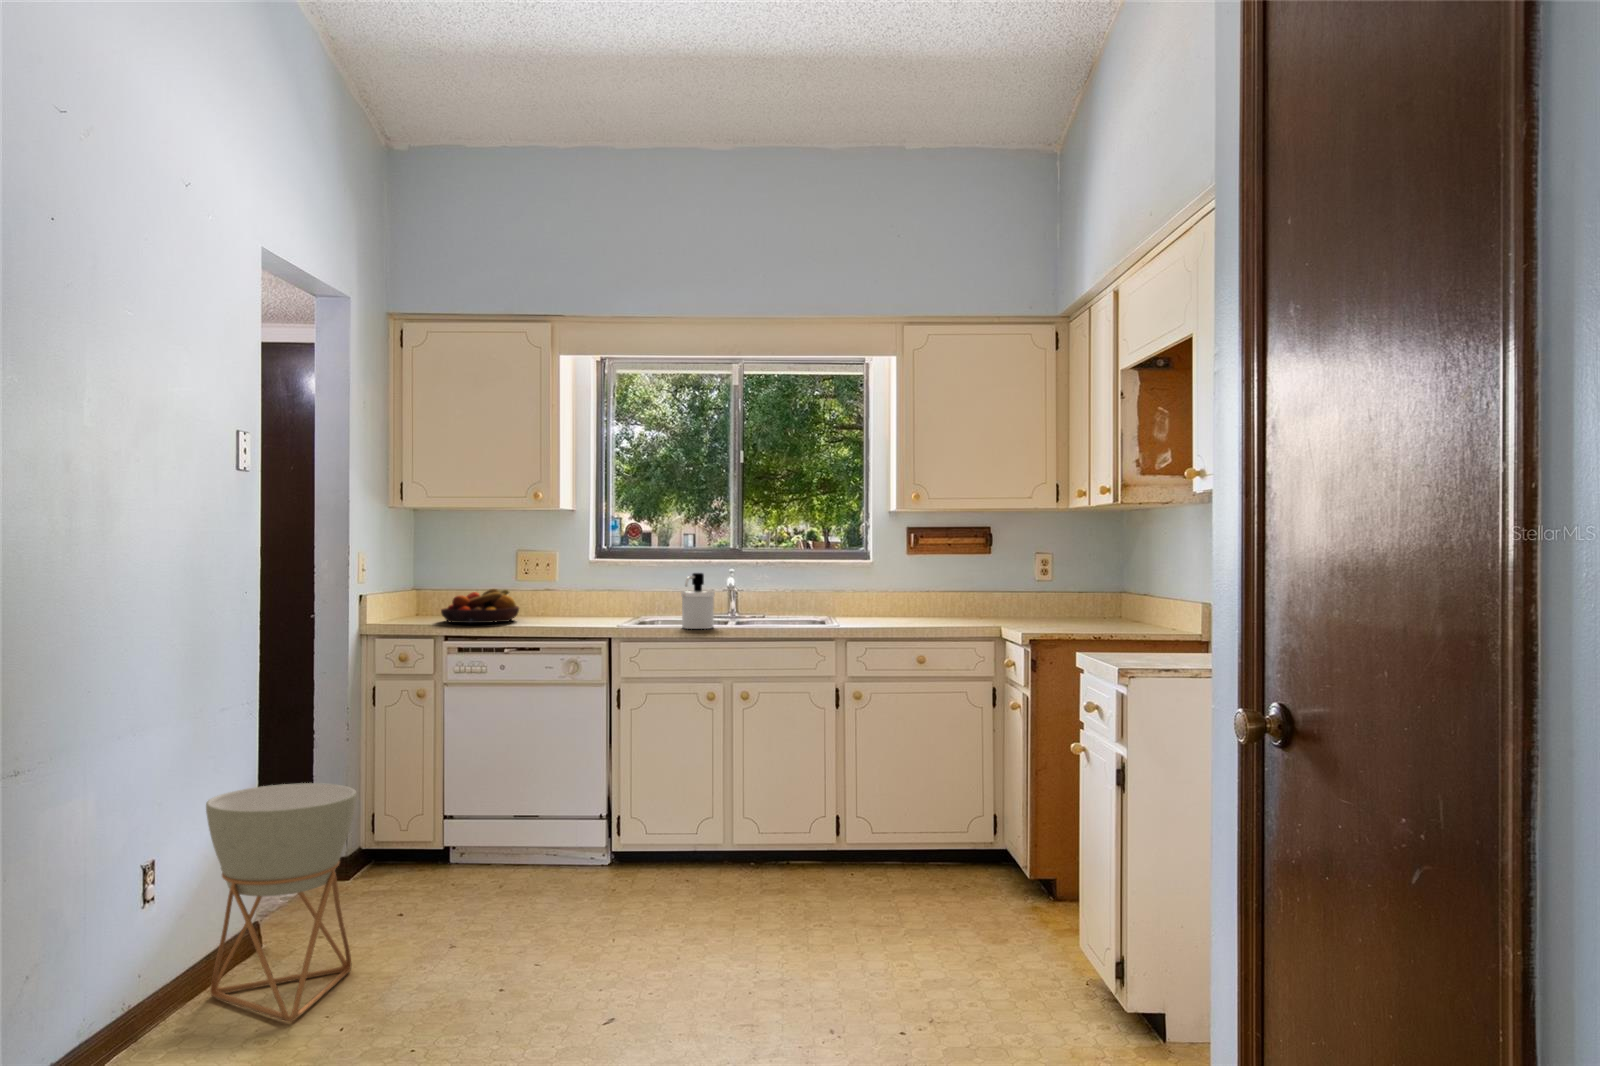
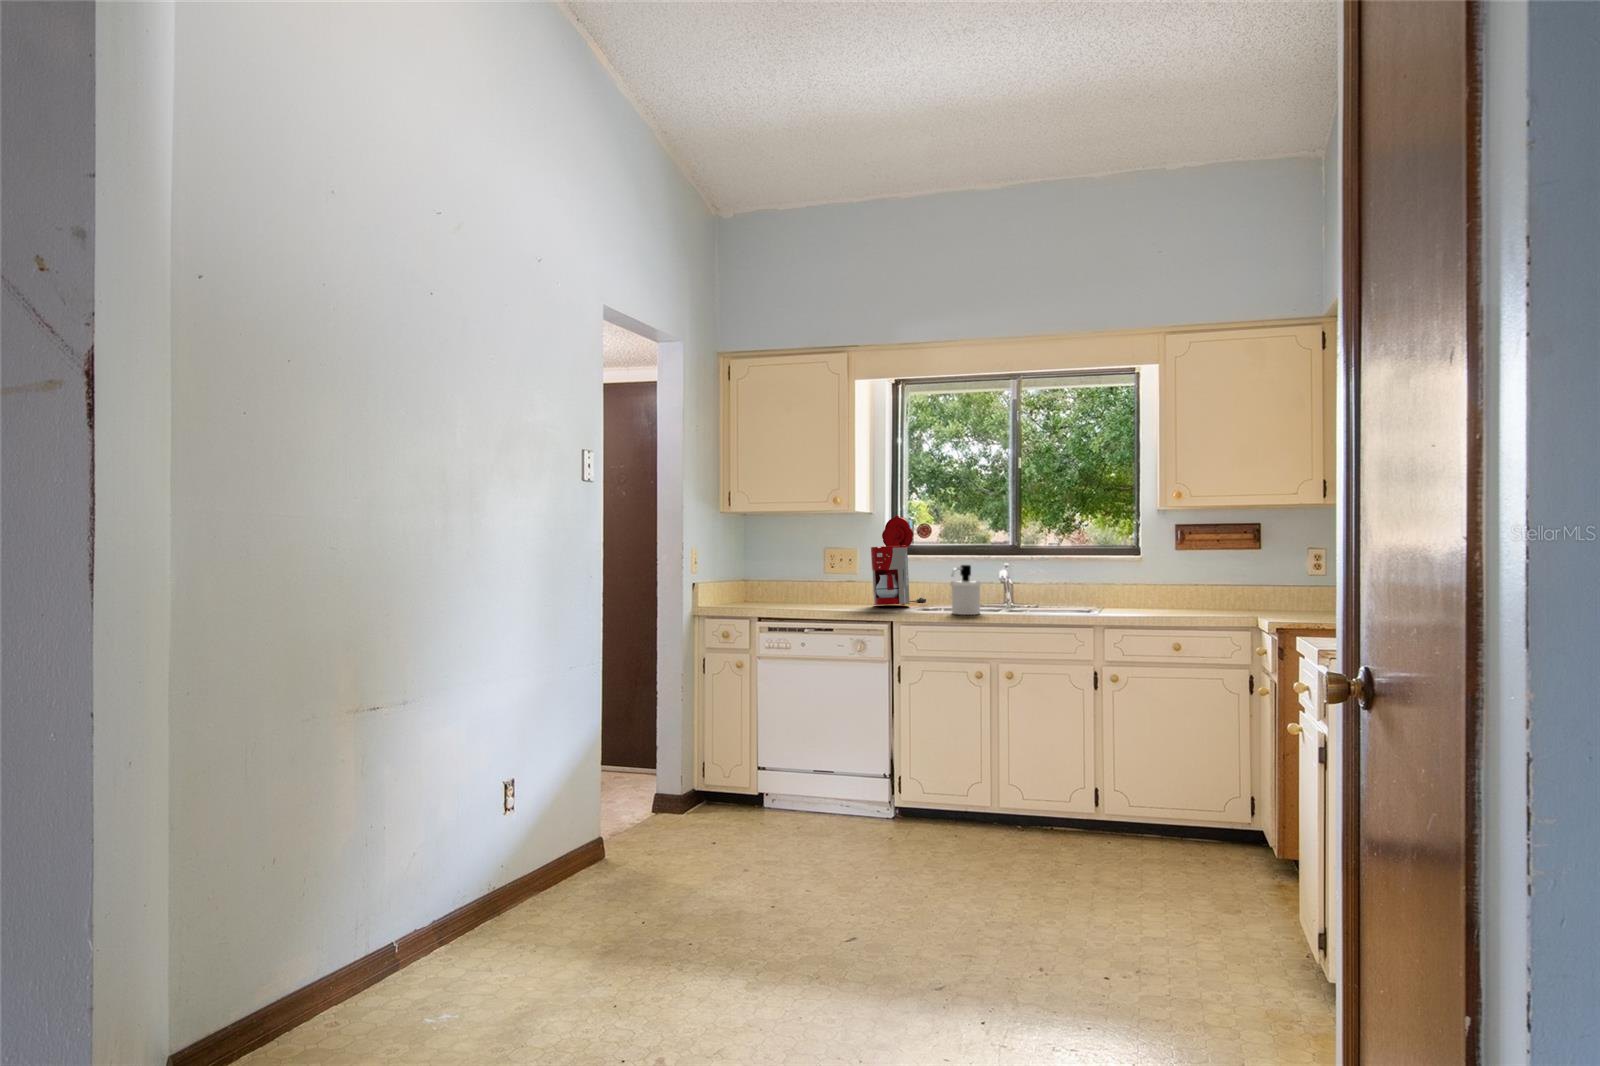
coffee maker: none [583,515,642,618] -> present [871,516,926,605]
fruit bowl: present [441,589,519,623] -> none [755,579,819,607]
planter: present [206,783,357,1021] -> none [556,728,664,910]

